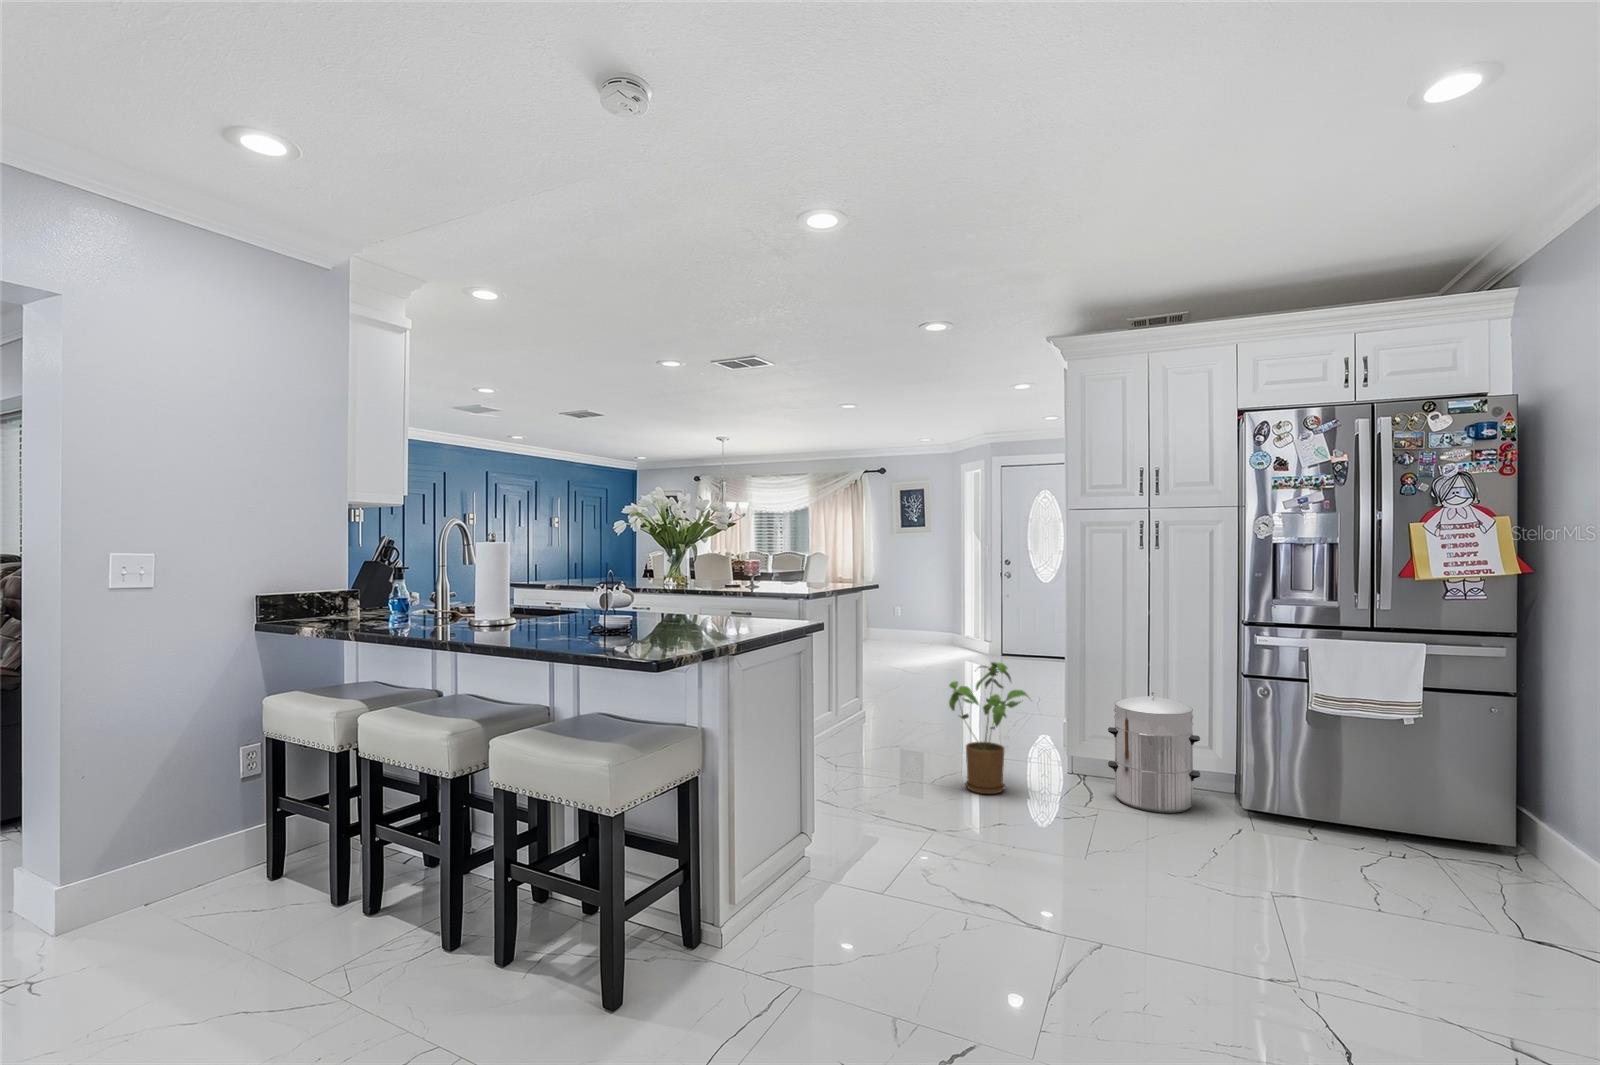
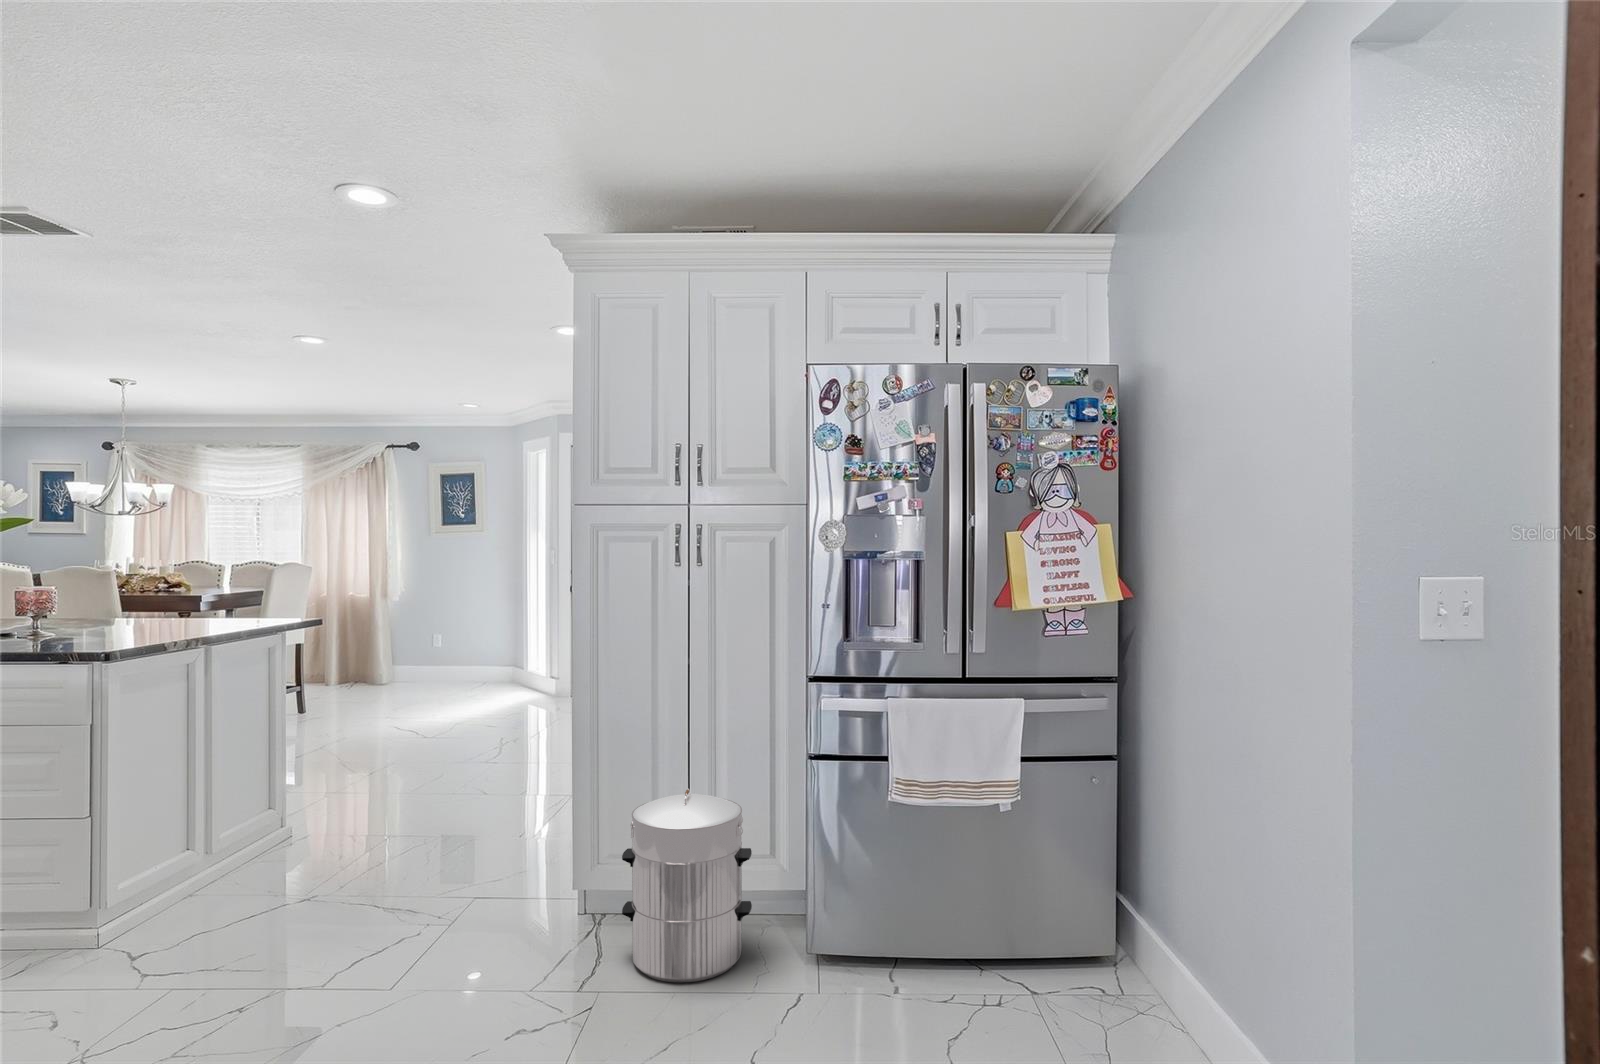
house plant: present [949,662,1028,794] -> none [349,764,498,999]

